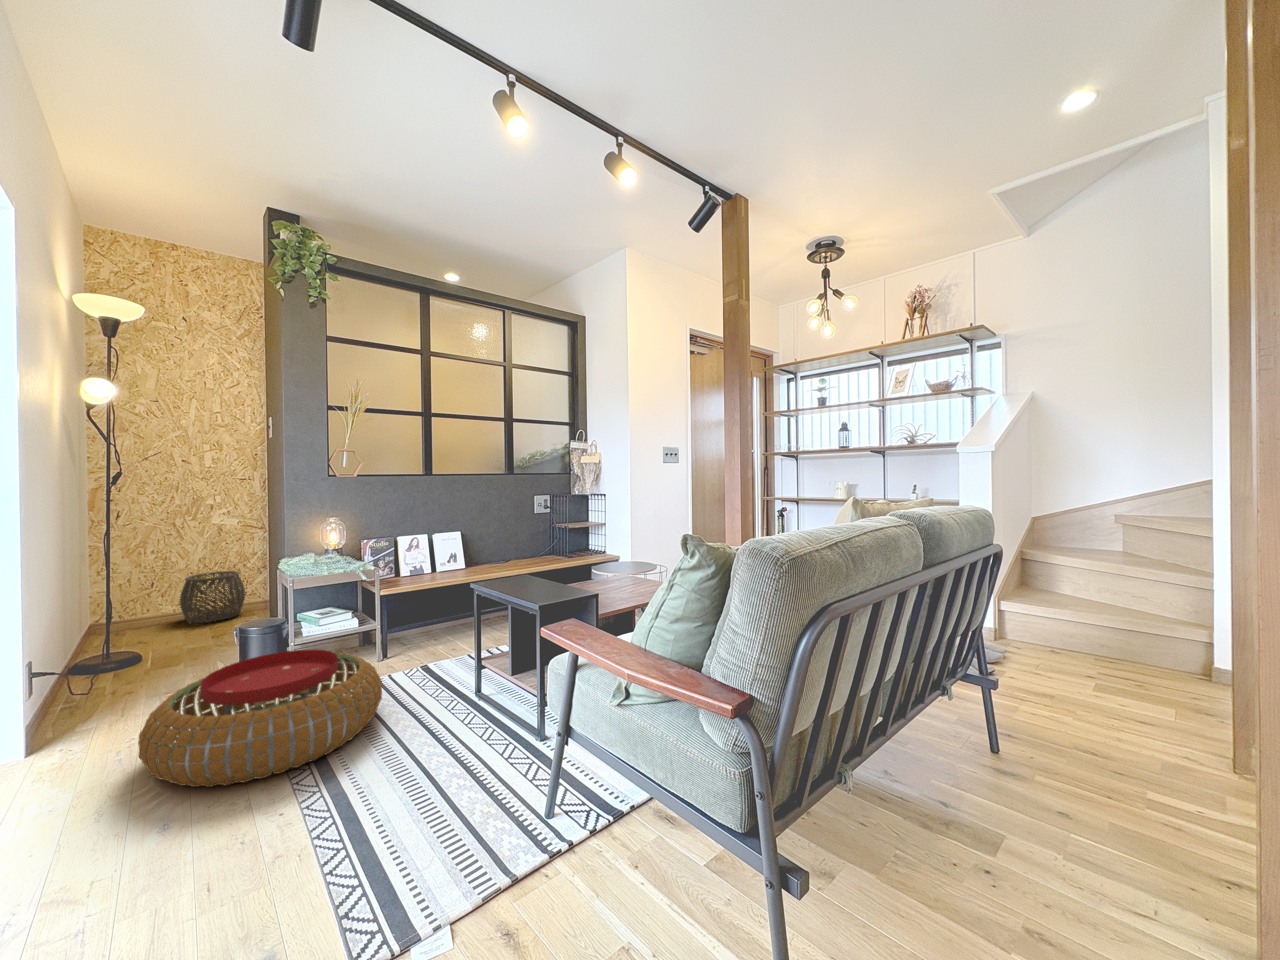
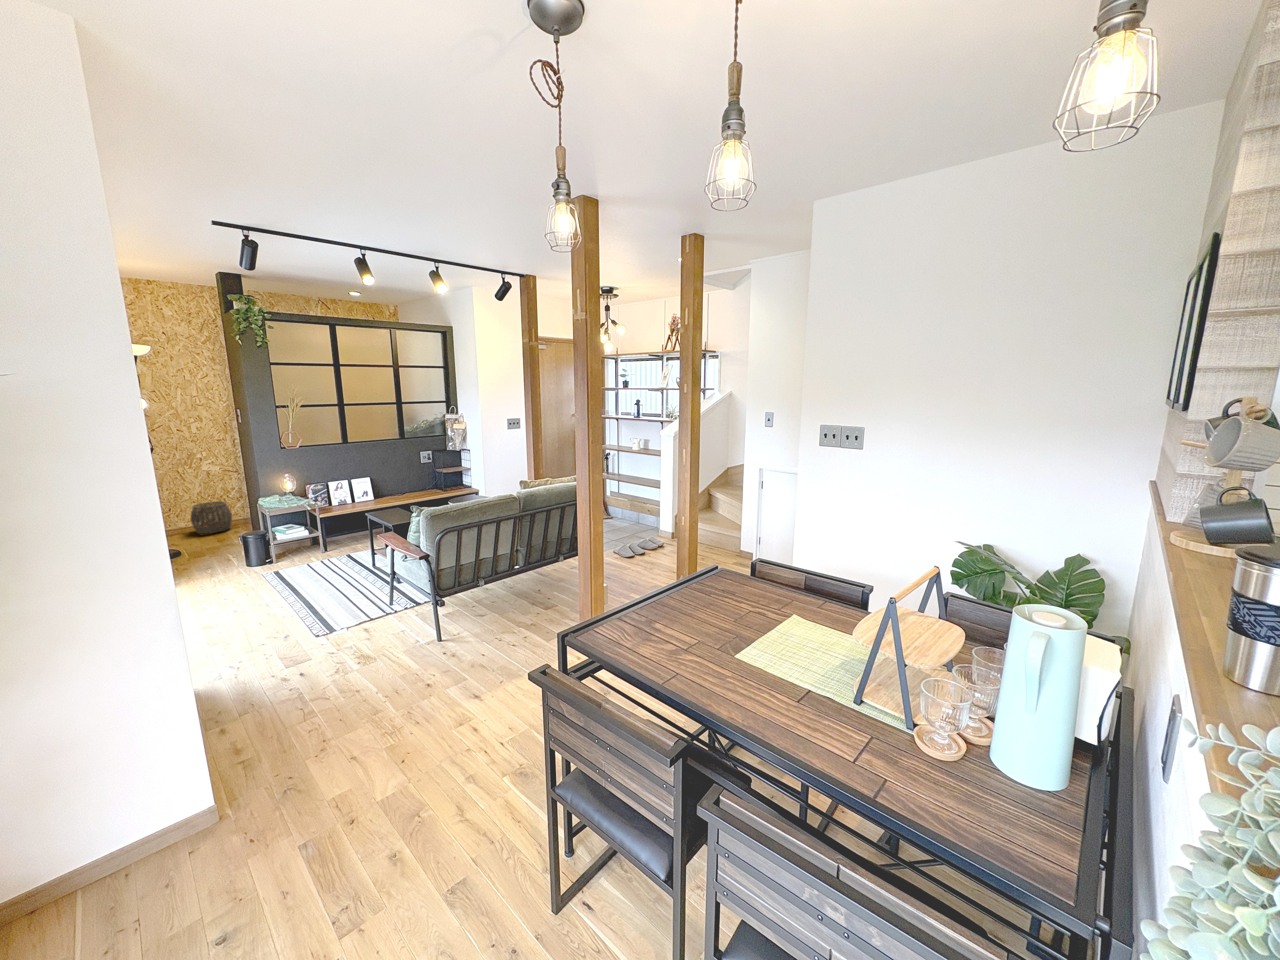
pouf: present [138,649,382,787] -> none [214,546,323,599]

